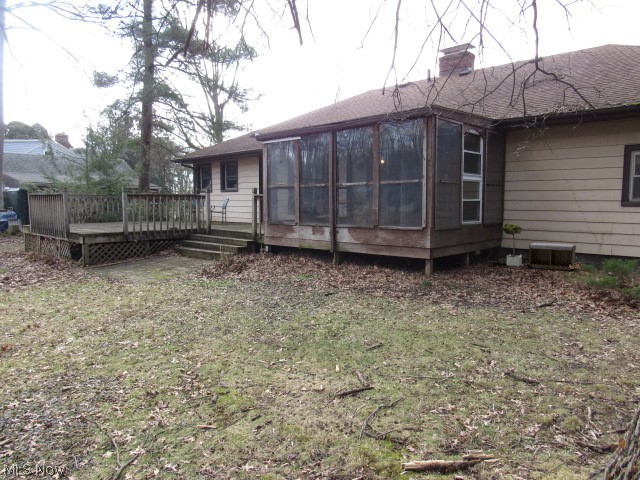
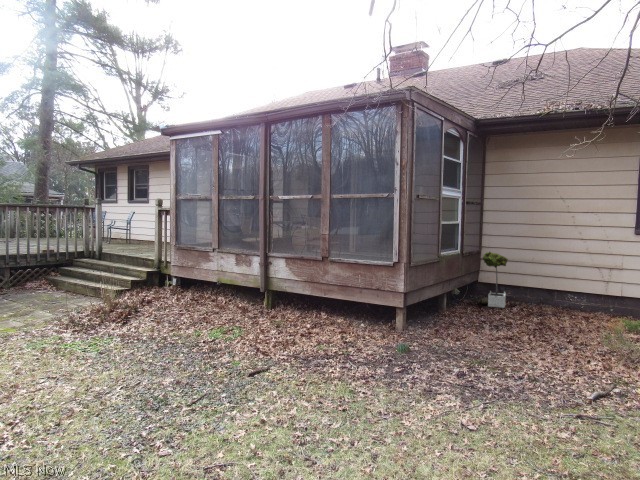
bench: present [529,243,576,270] -> none [518,278,576,316]

